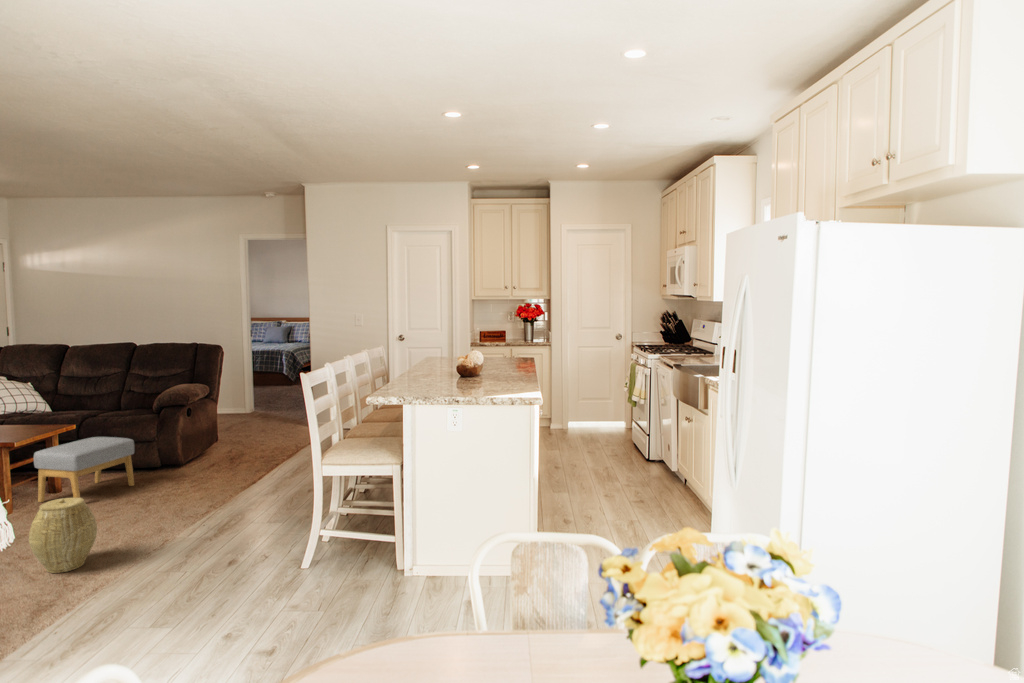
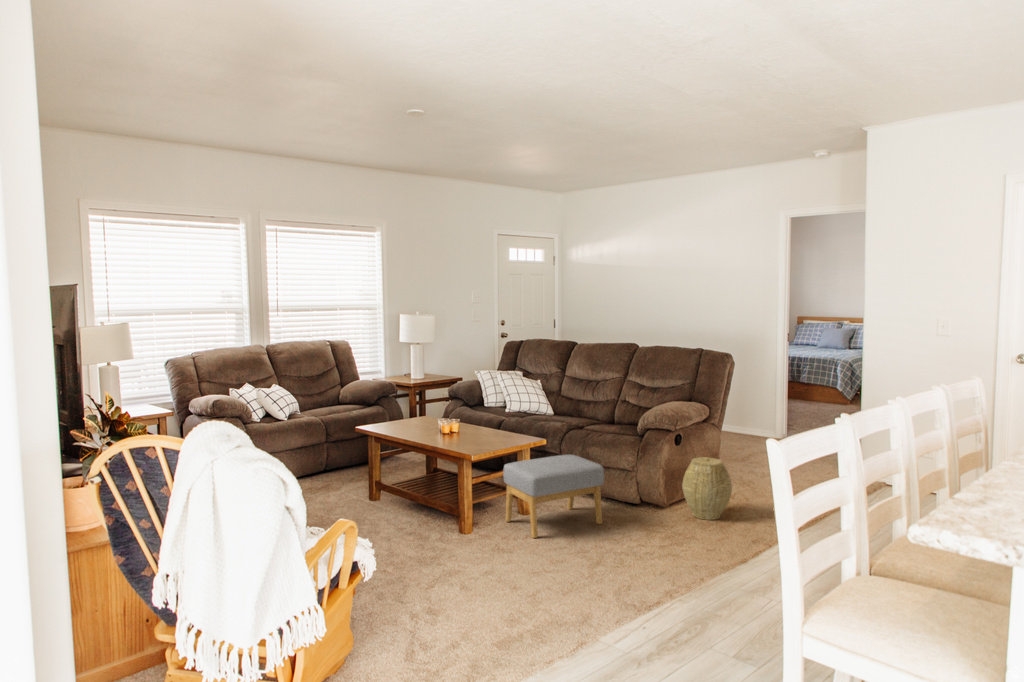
woven basket: present [29,498,97,573] -> present [682,457,732,520]

